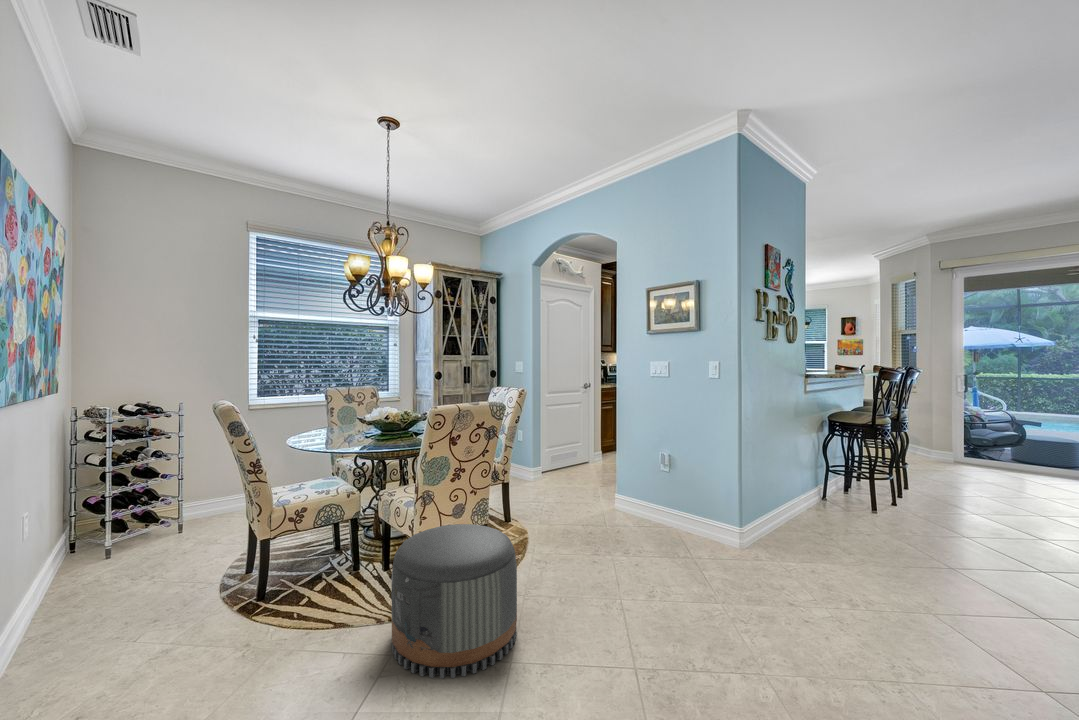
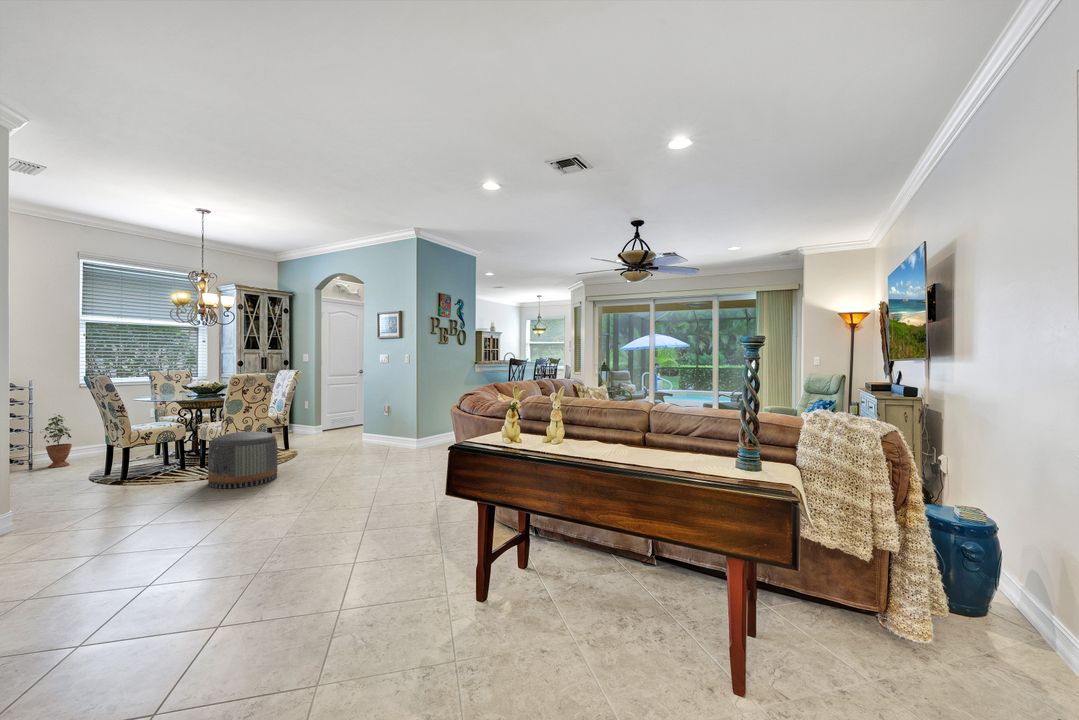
potted plant: none [189,453,230,534] -> present [44,415,72,468]

